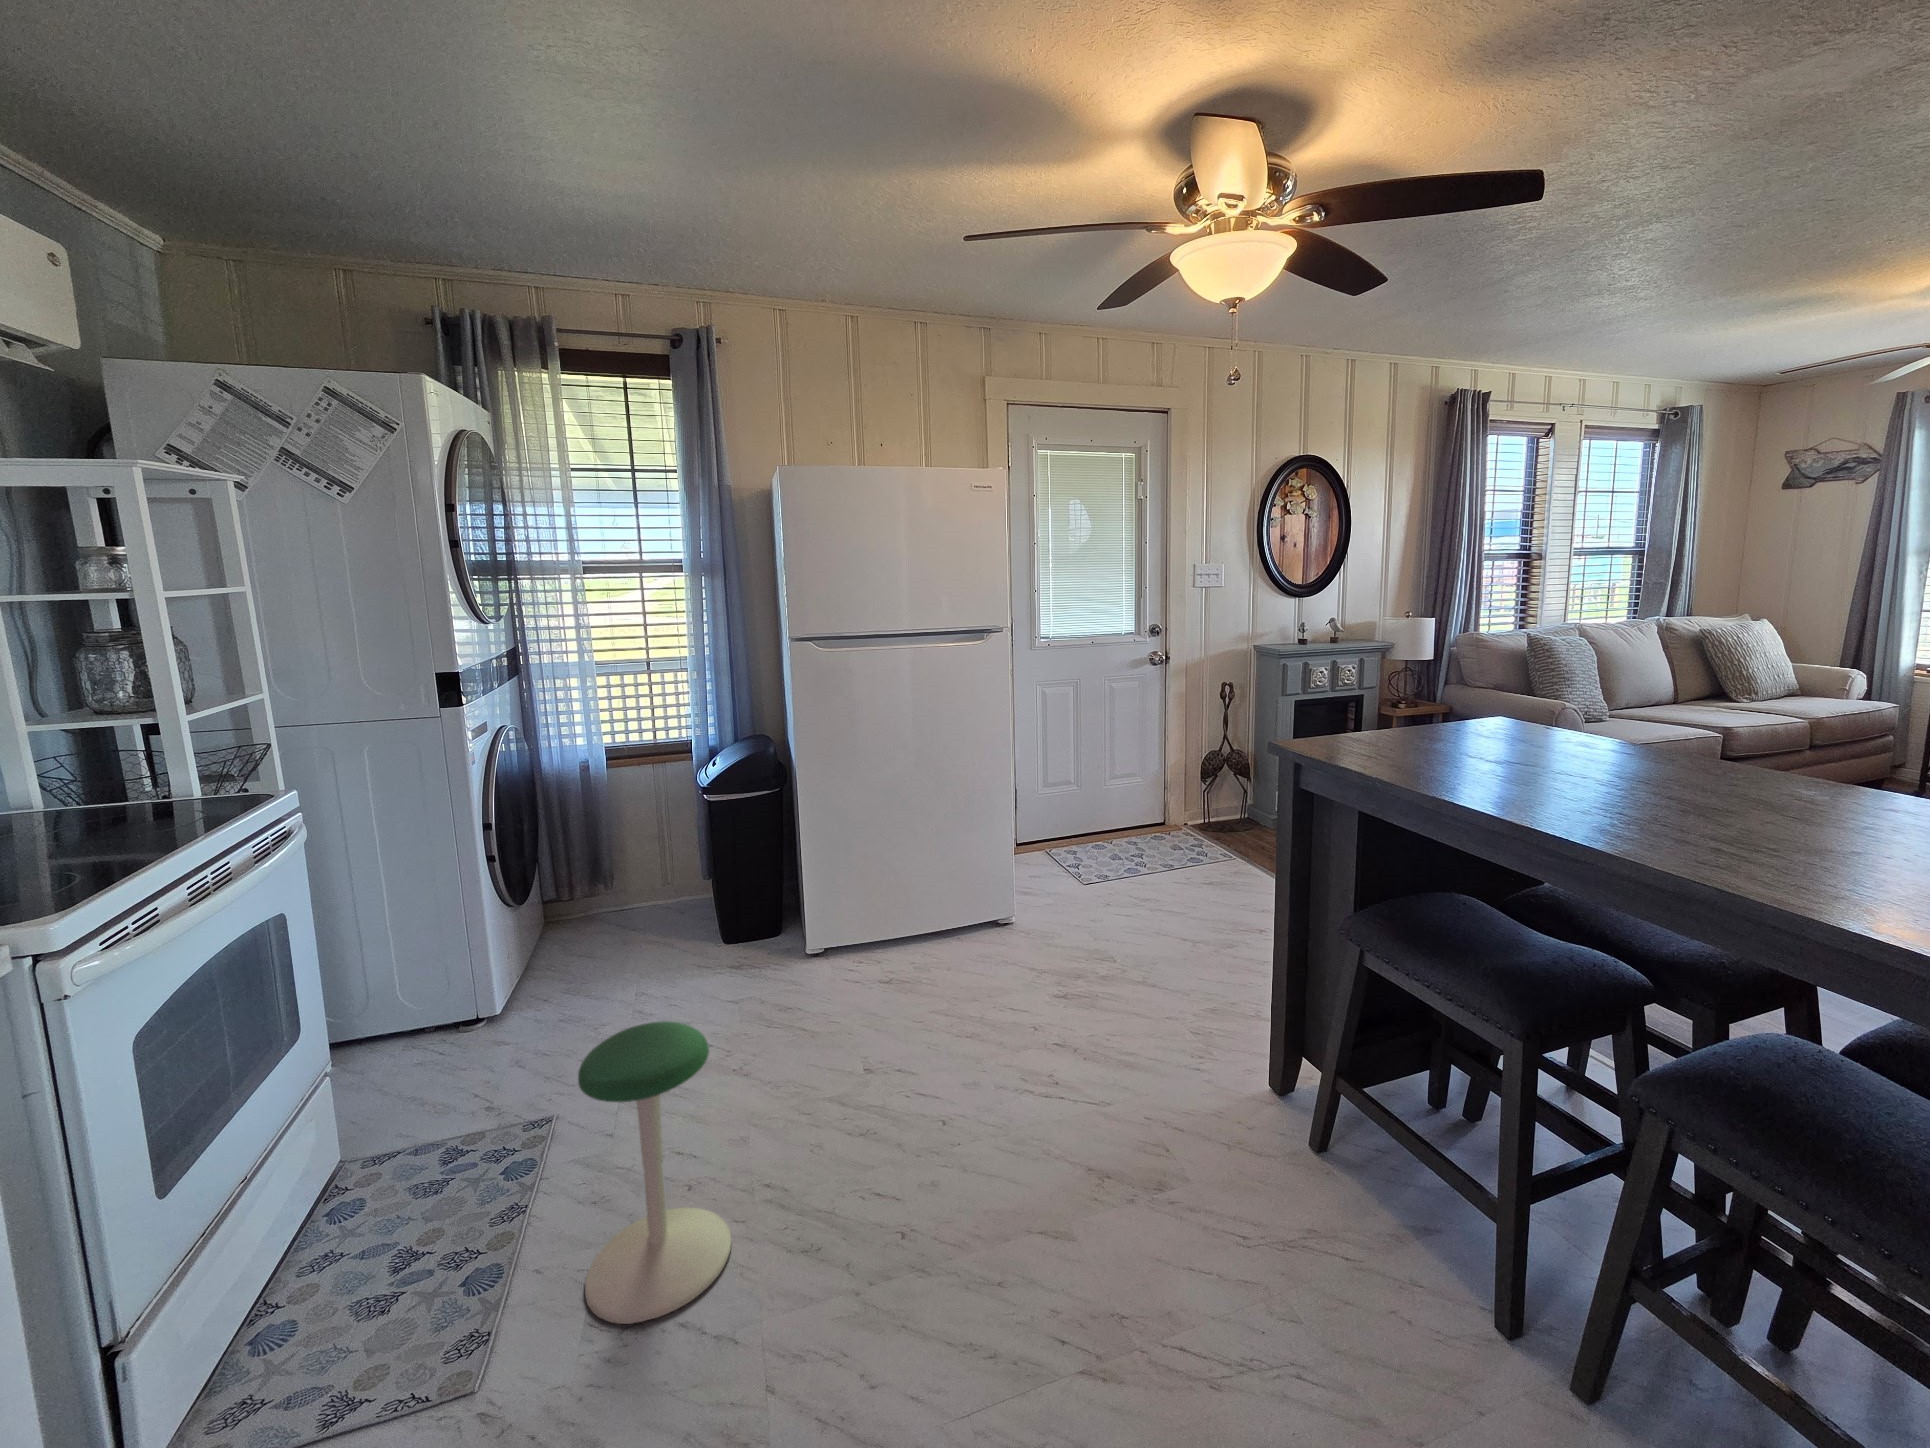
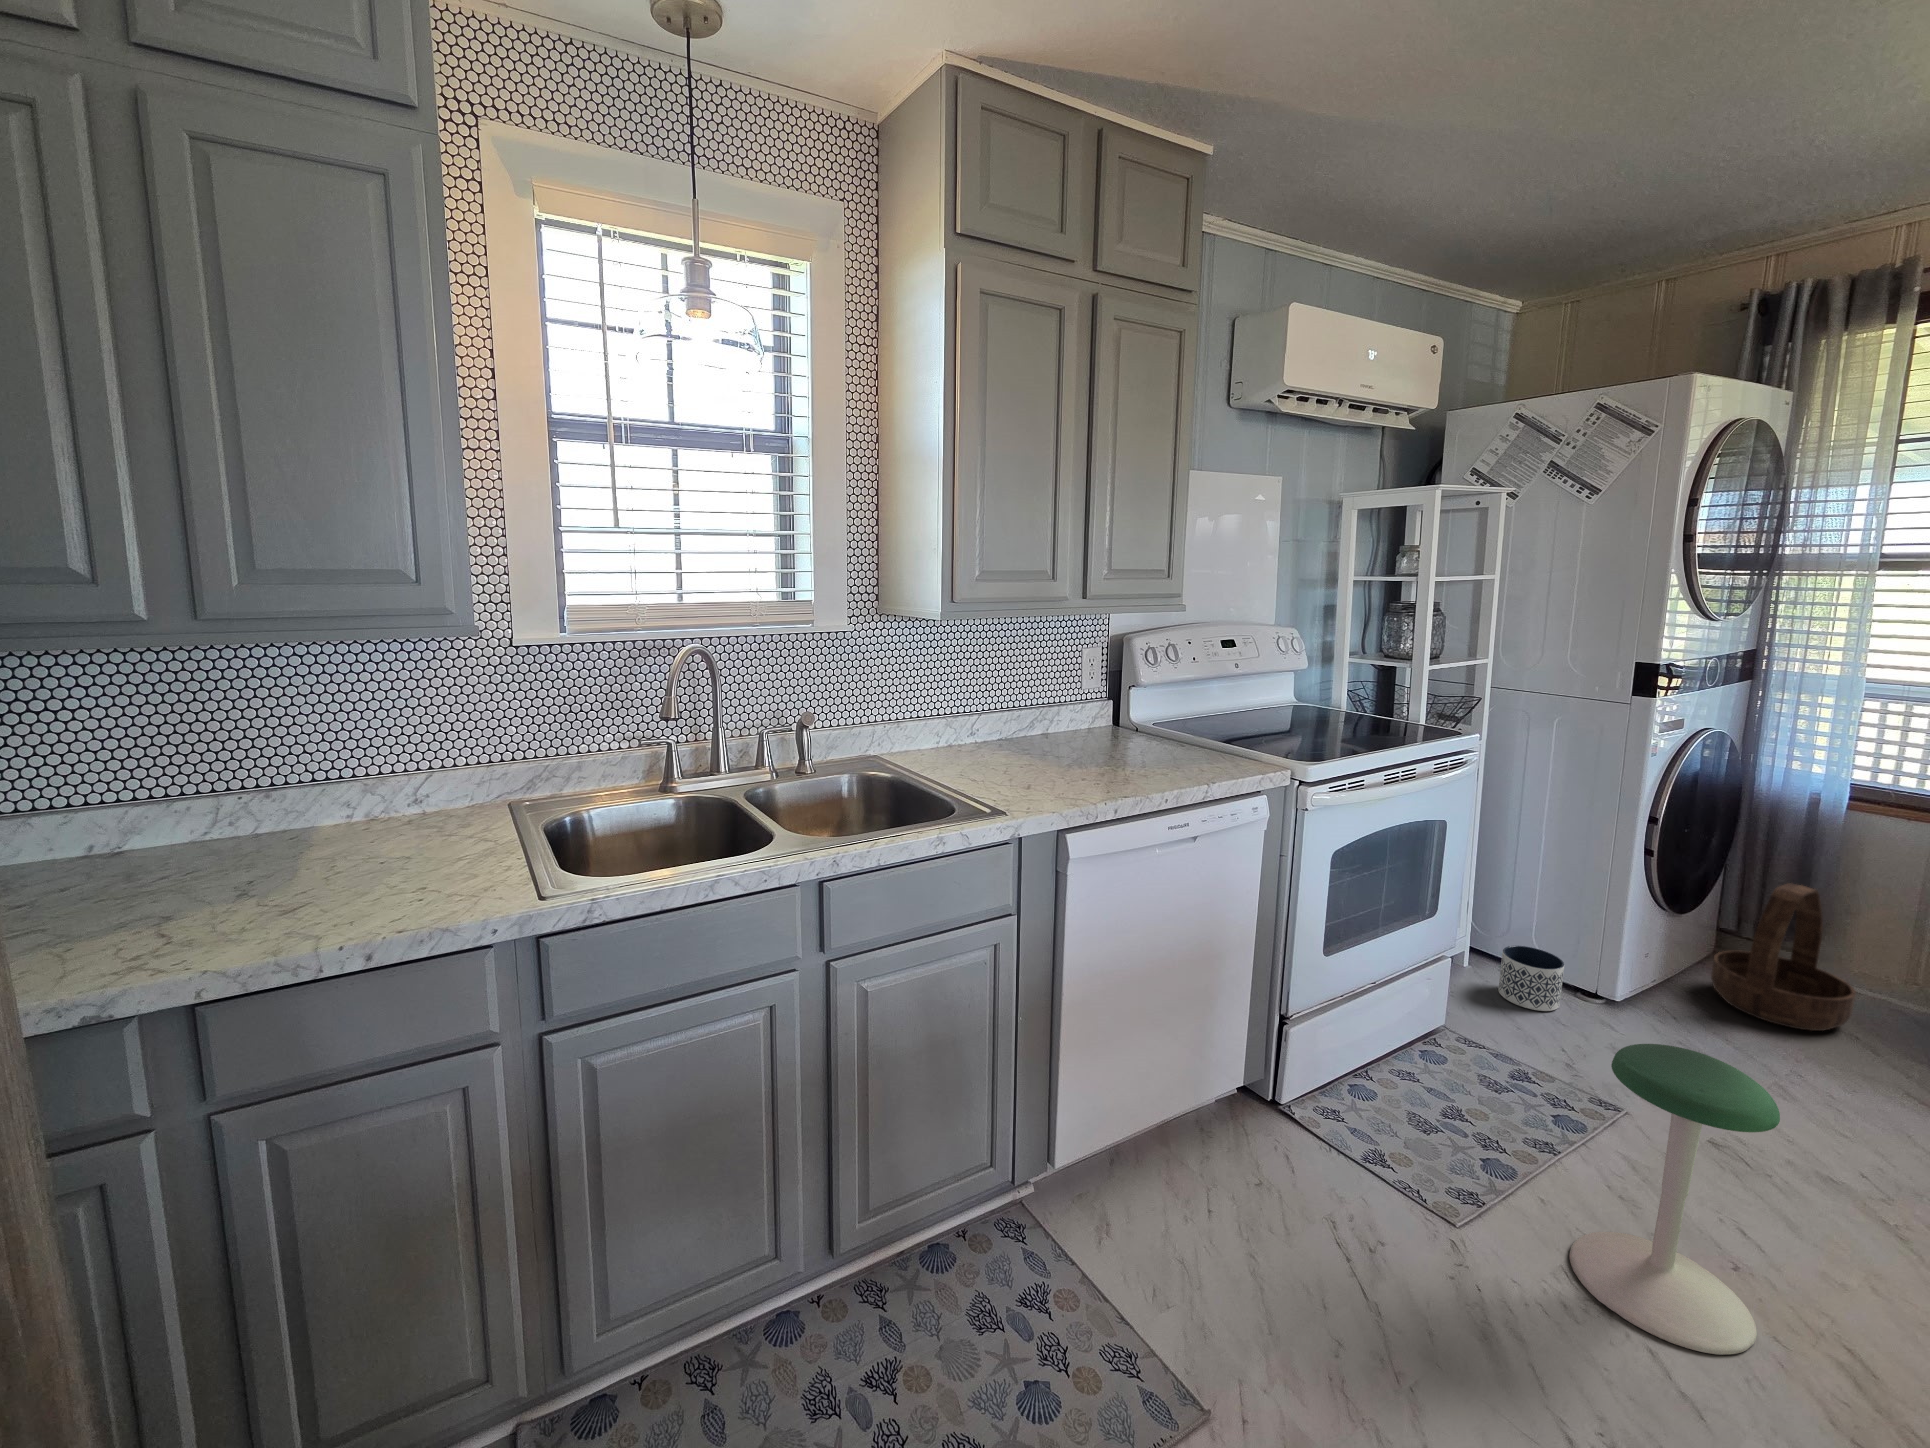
basket: none [552,839,647,963] -> present [1711,883,1856,1031]
planter: none [375,1003,450,1080] -> present [1498,946,1564,1011]

